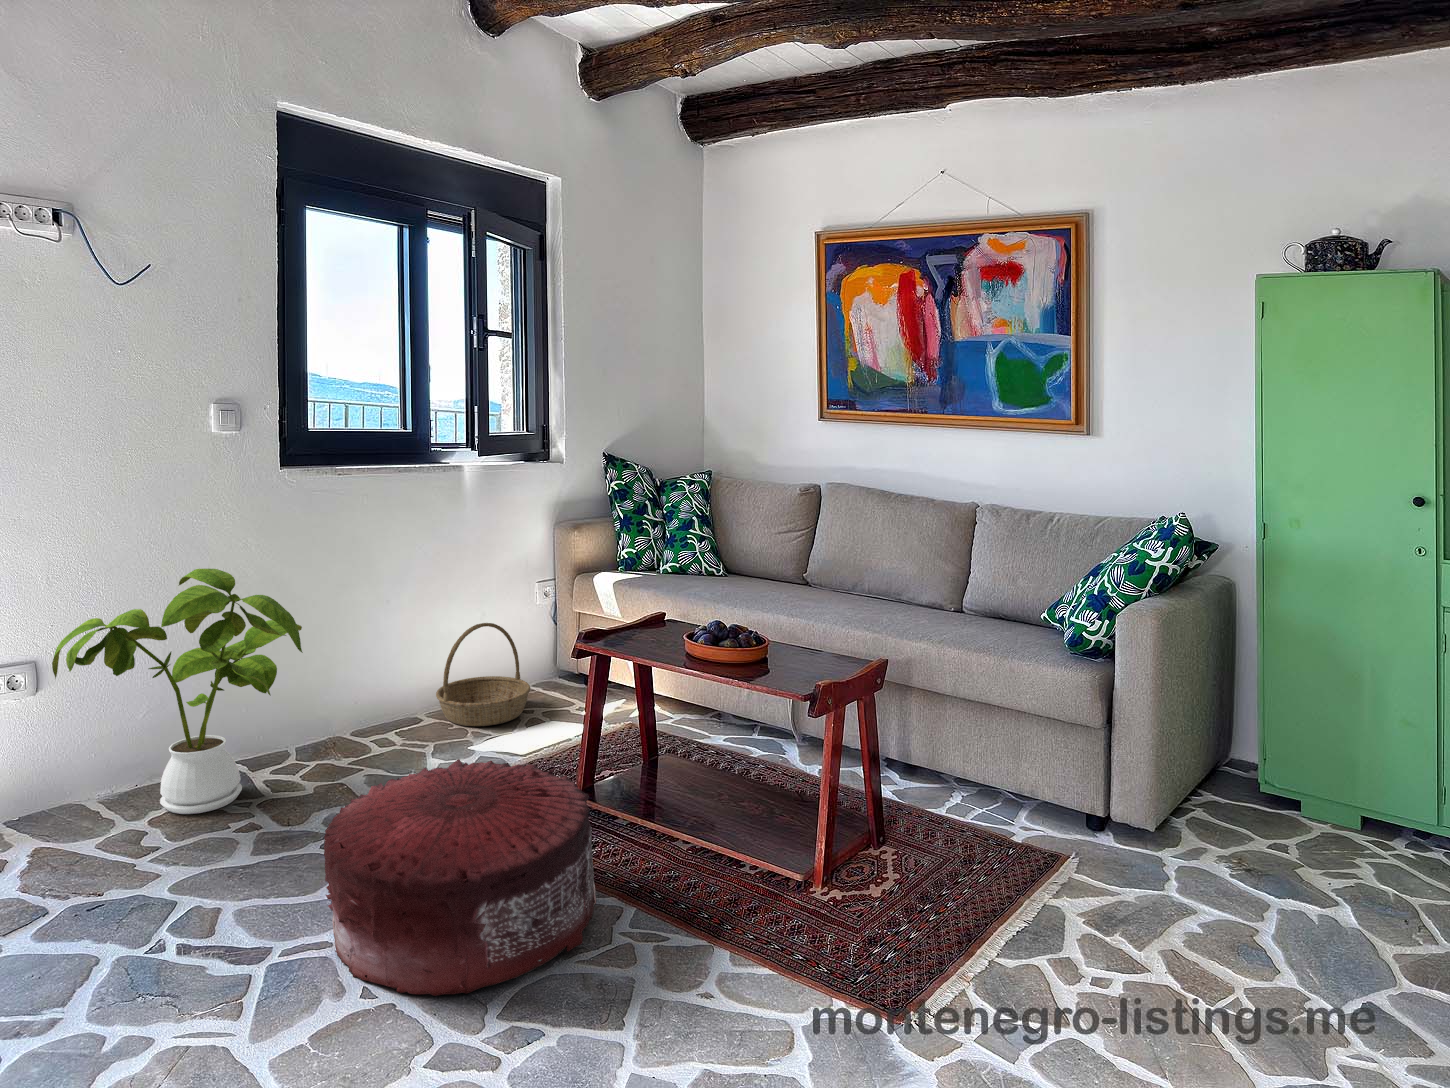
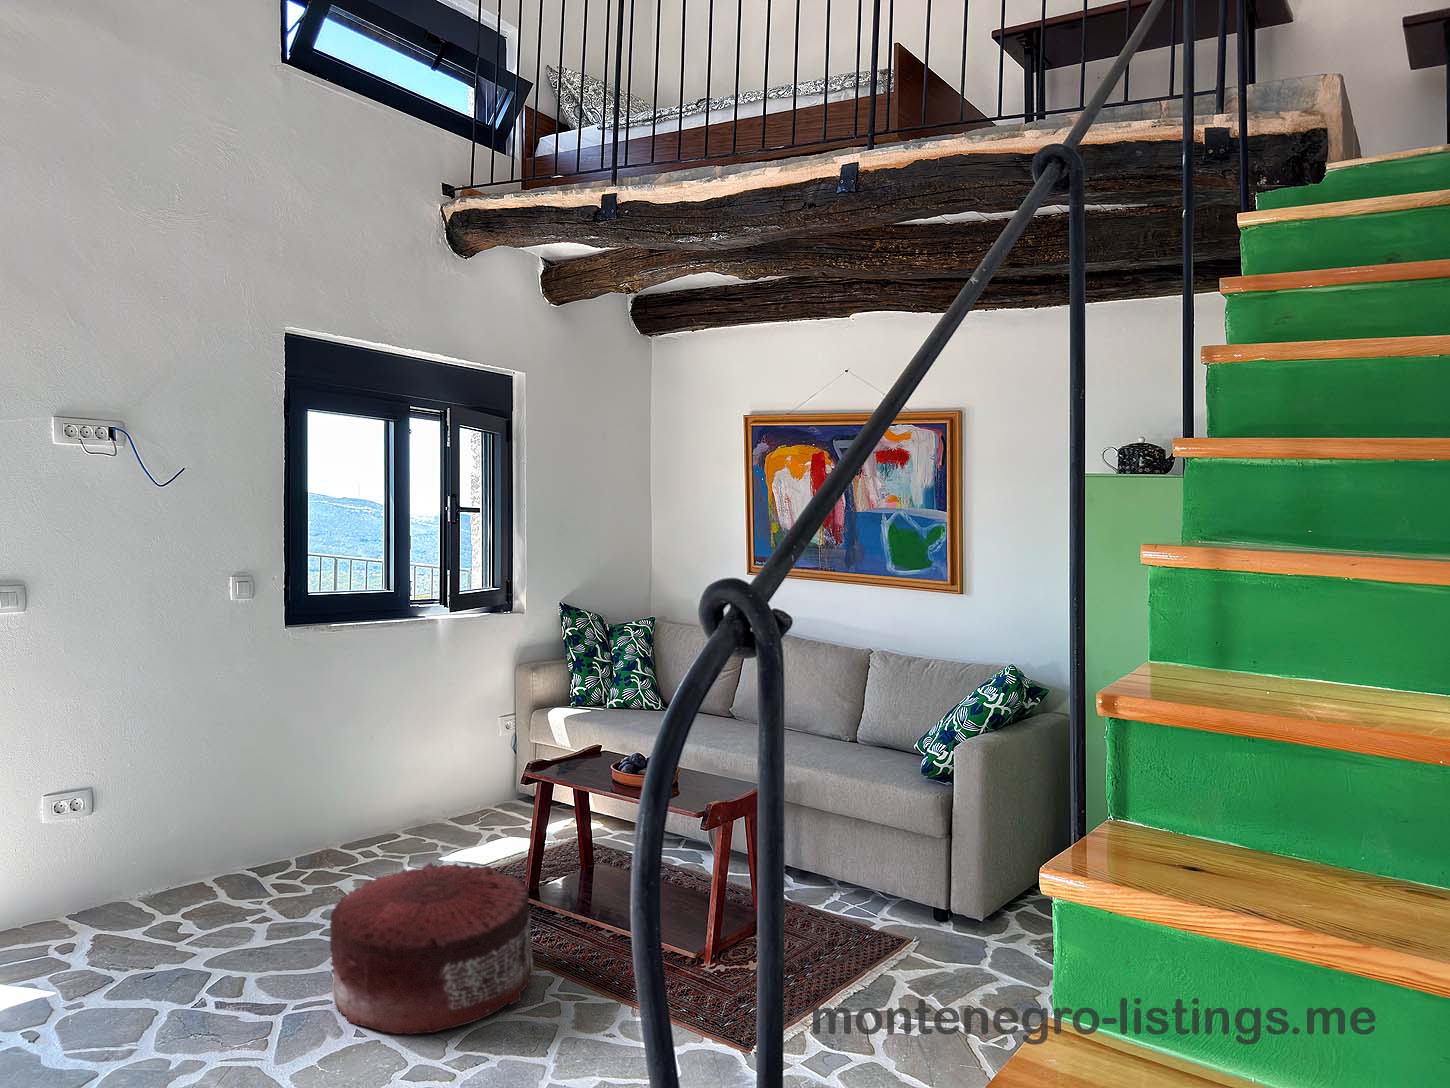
house plant: present [52,569,303,814] -> none [113,711,311,911]
basket: present [436,623,530,726] -> none [410,752,491,841]

